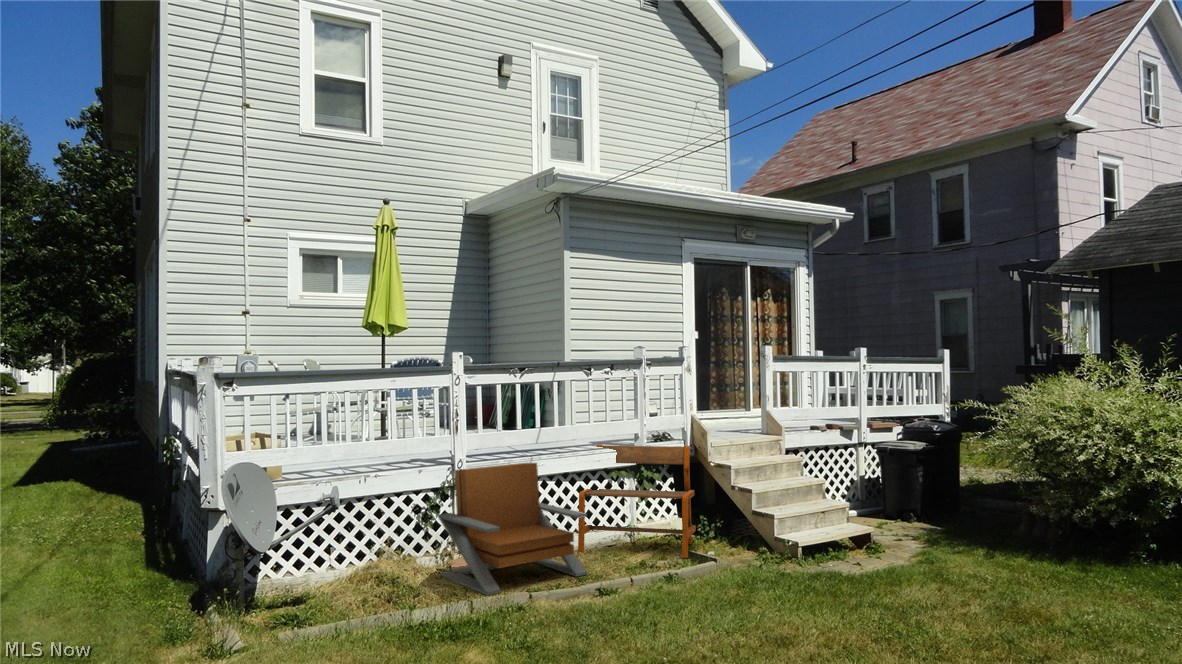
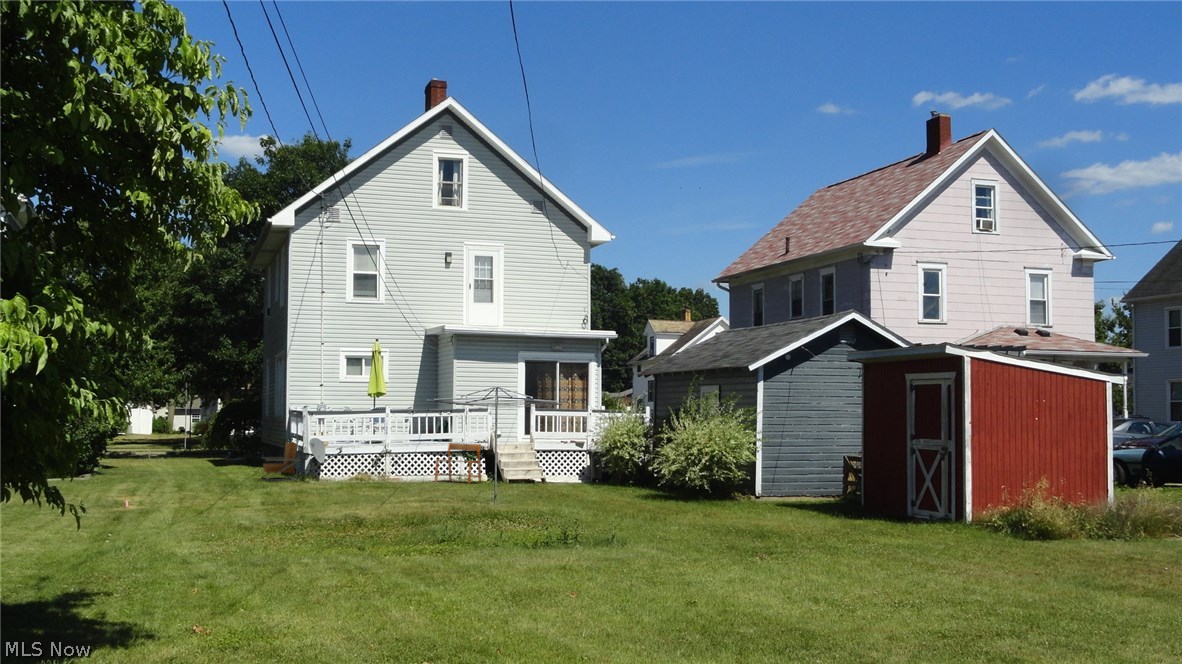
lounge chair: present [438,463,588,595] -> present [262,442,299,481]

